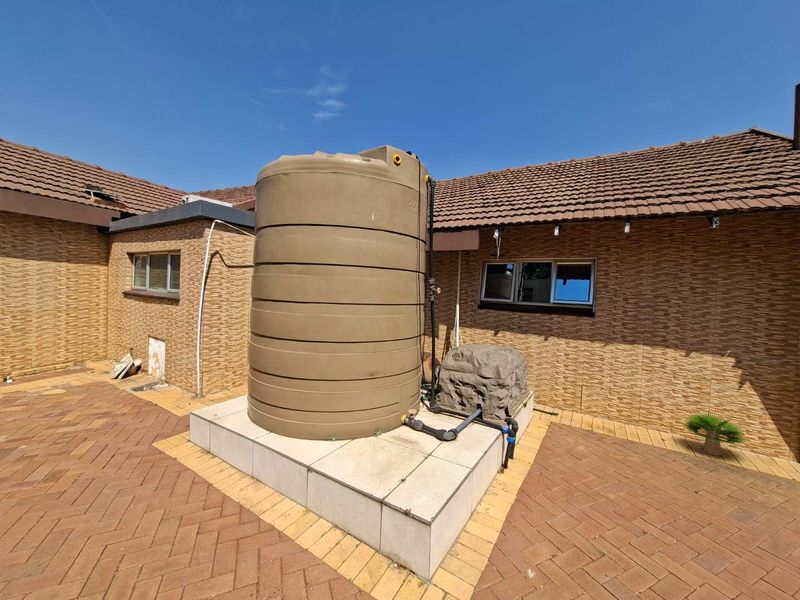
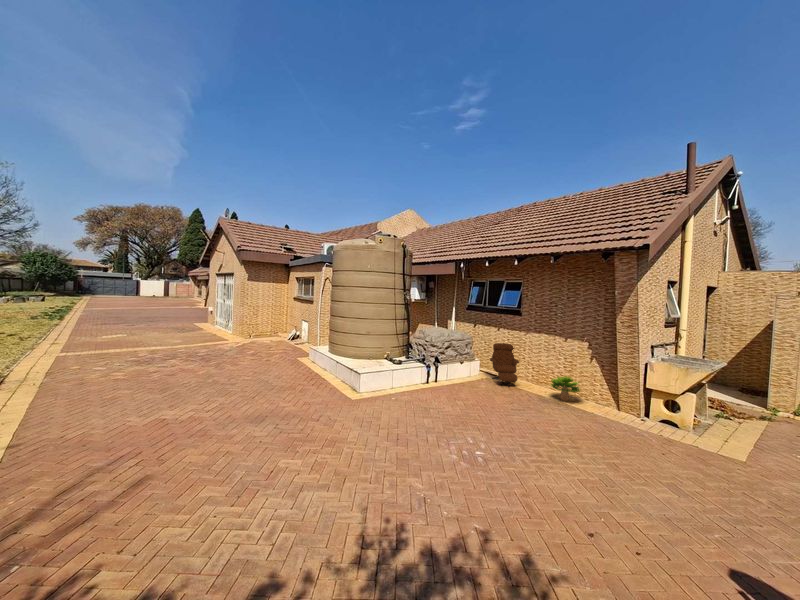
lounge chair: none [549,361,621,440] -> present [490,343,519,387]

